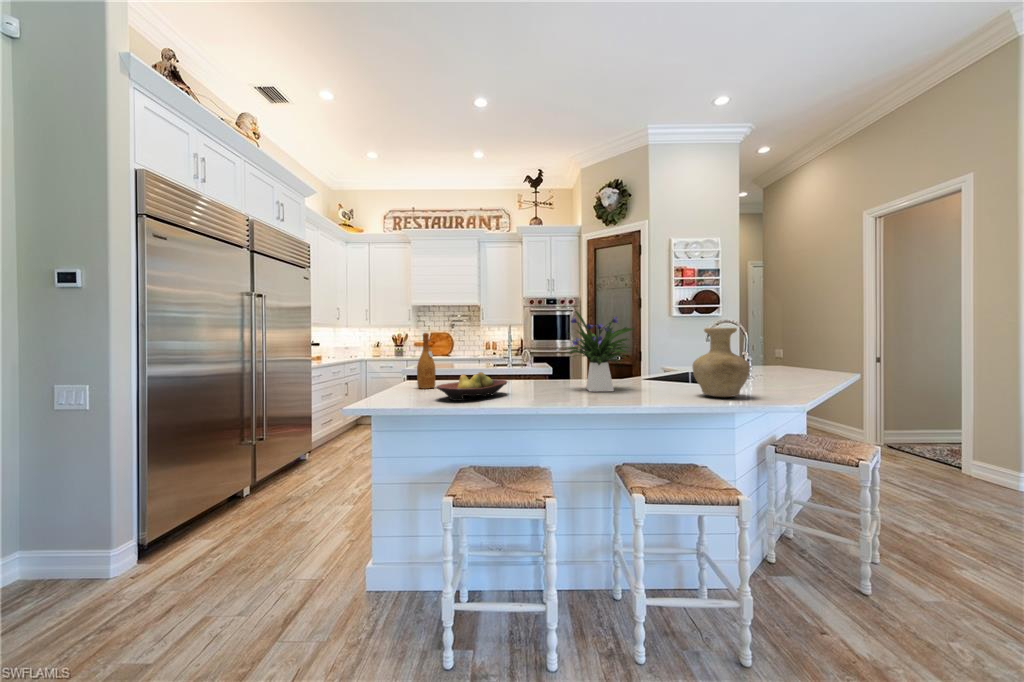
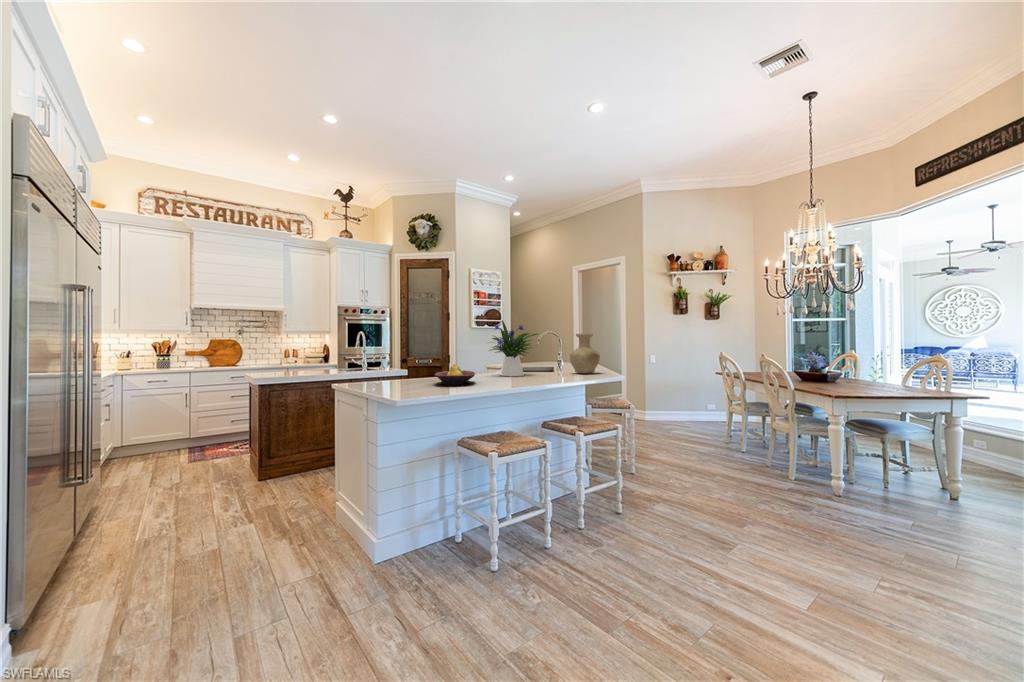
wine bottle: present [417,333,436,389] -> none [373,334,390,384]

